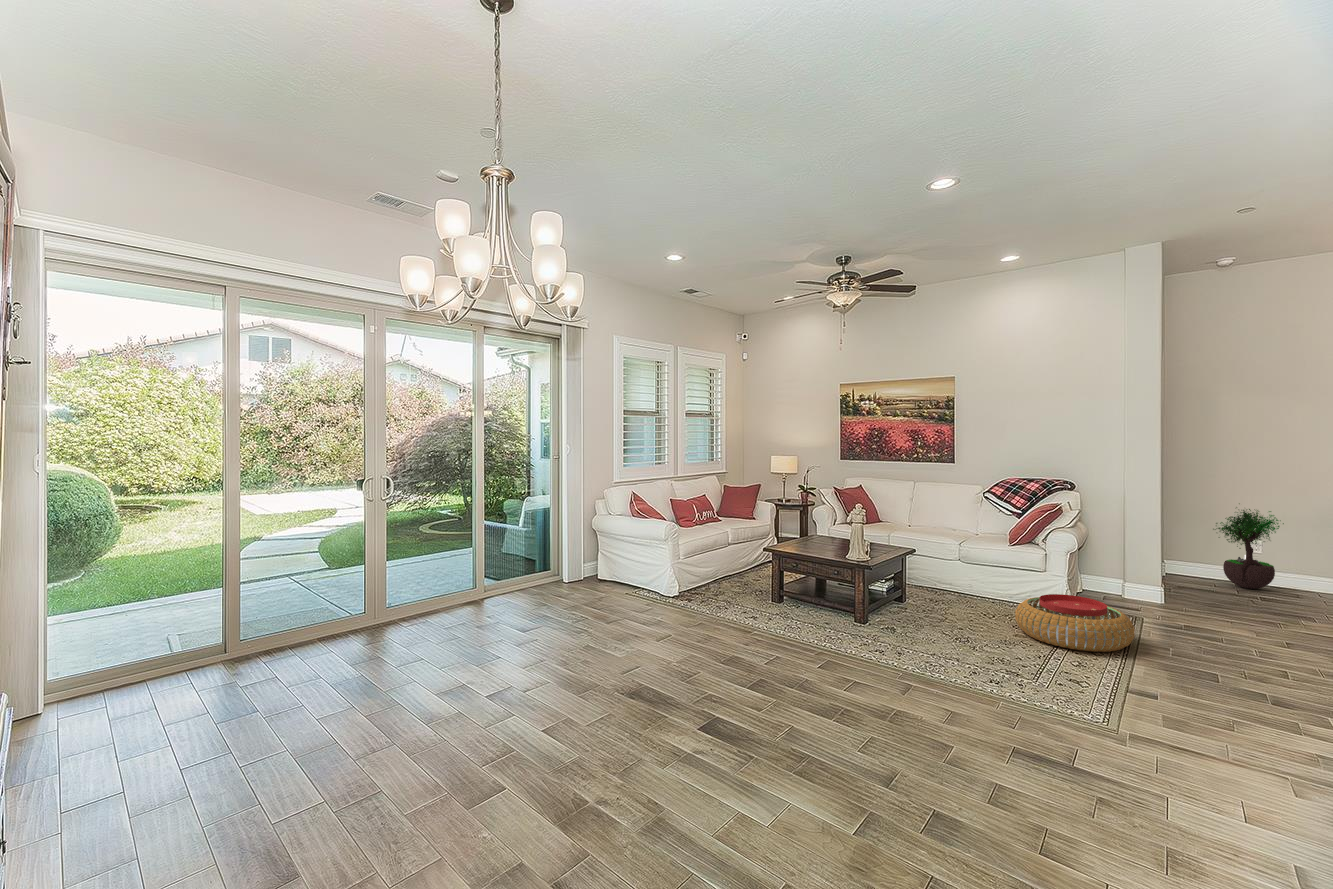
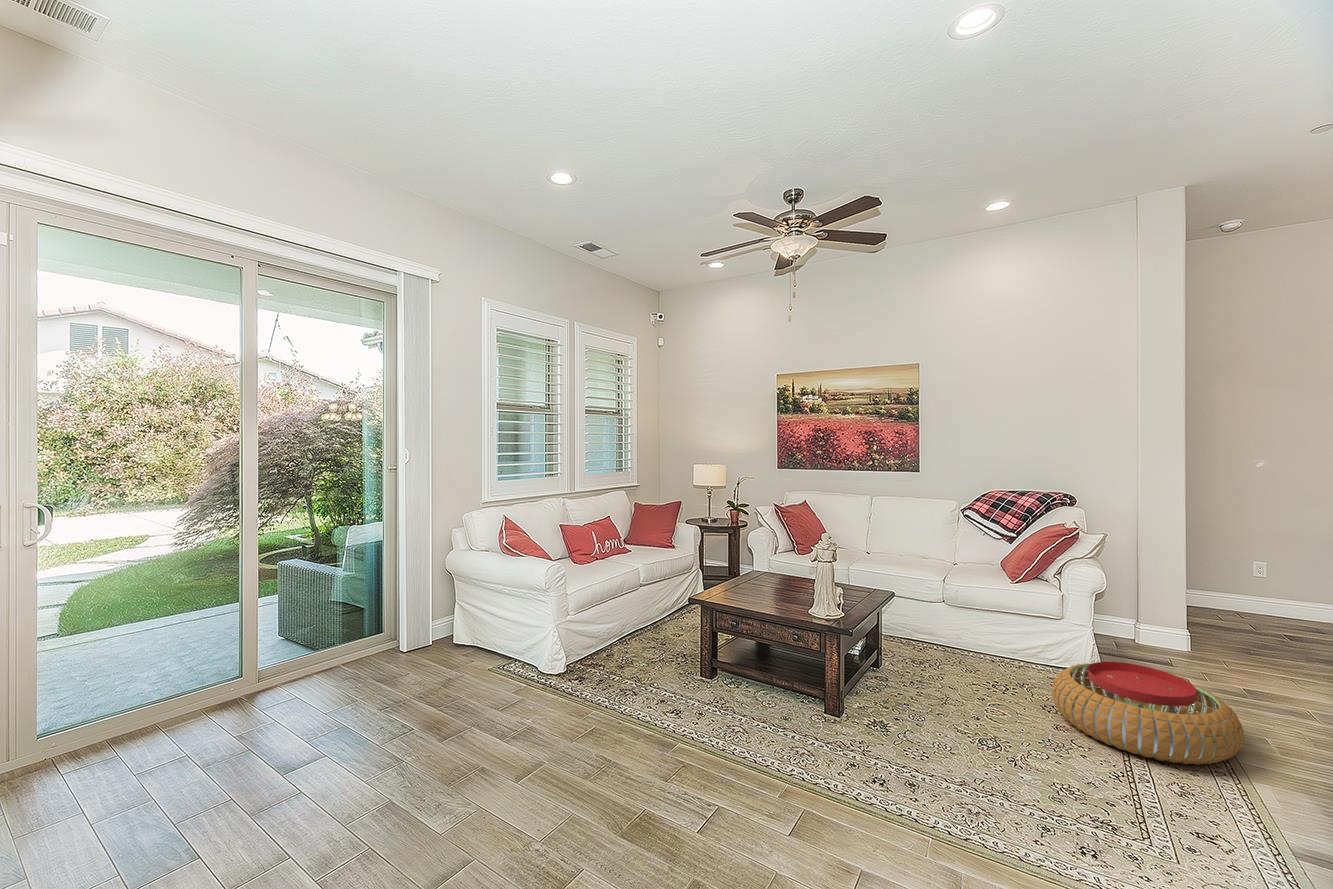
potted tree: present [1213,503,1284,589] -> none [1219,518,1307,621]

